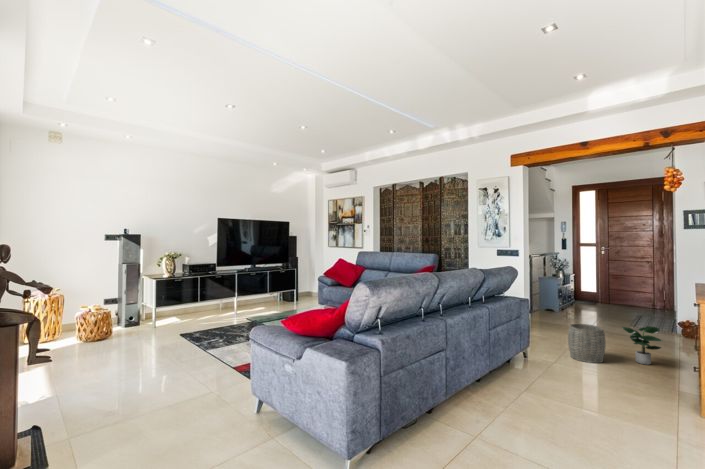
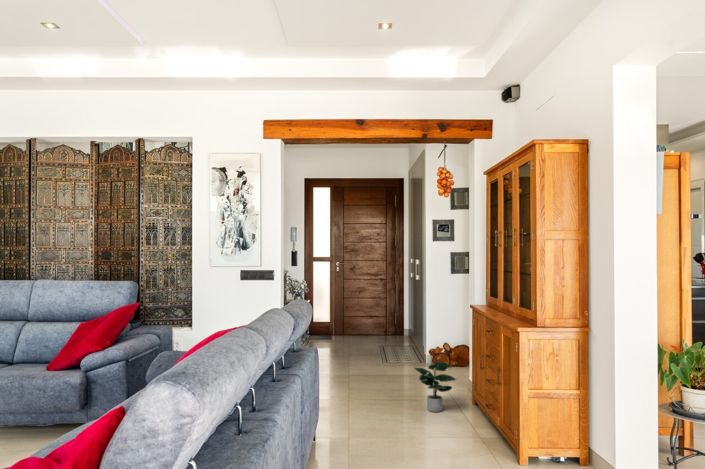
woven basket: present [568,324,606,363] -> none [359,371,403,427]

